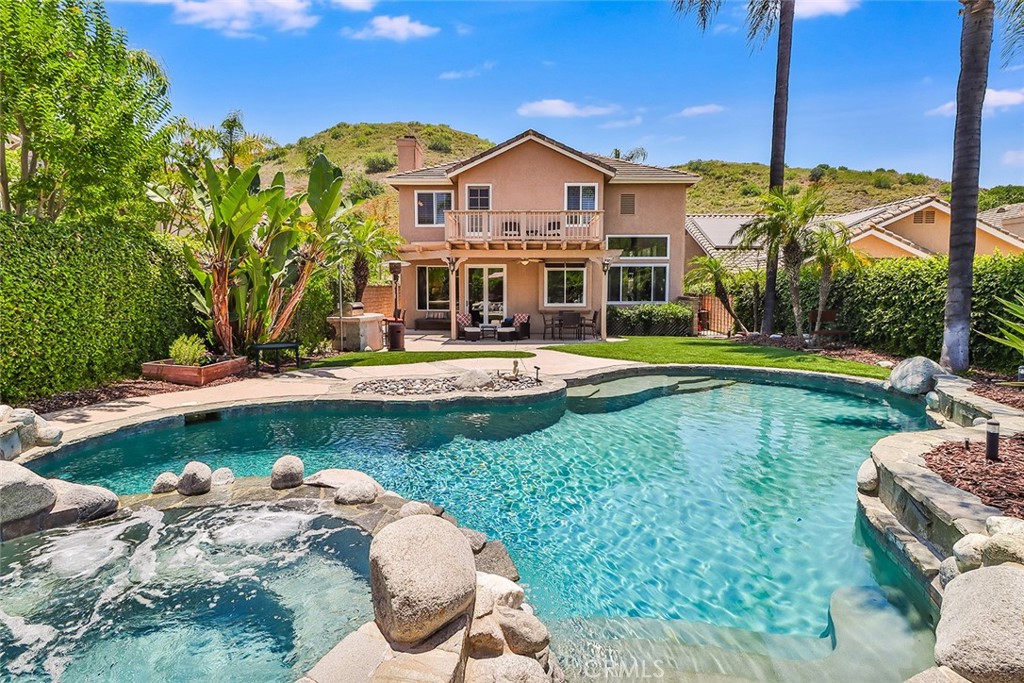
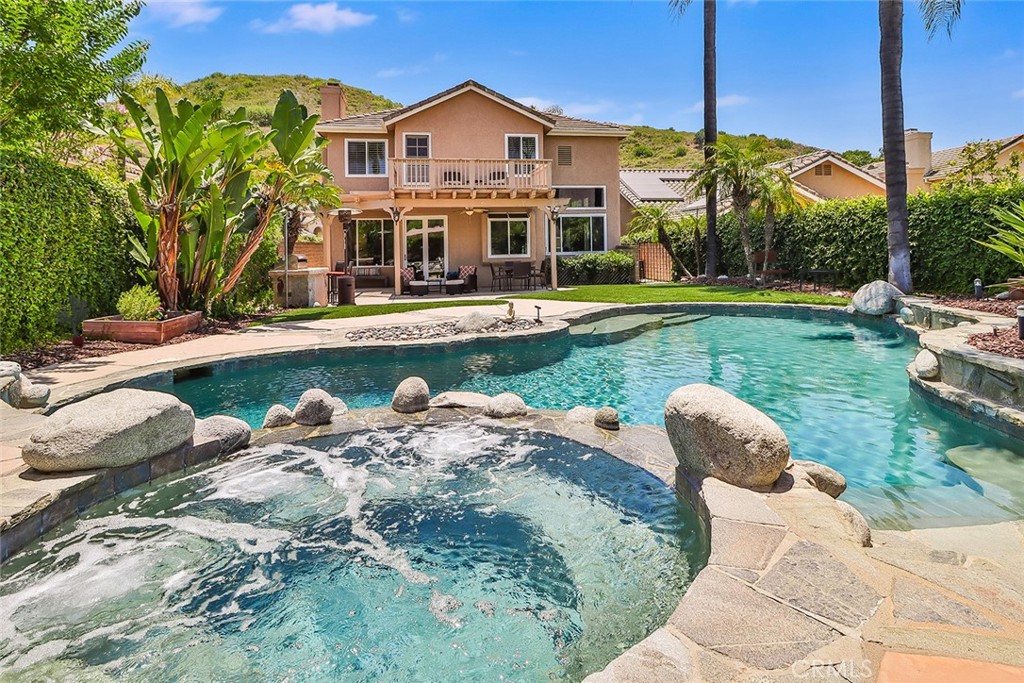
potted tree: none [114,342,147,386] -> present [55,295,90,346]
round table: present [253,342,300,373] -> present [799,269,839,292]

